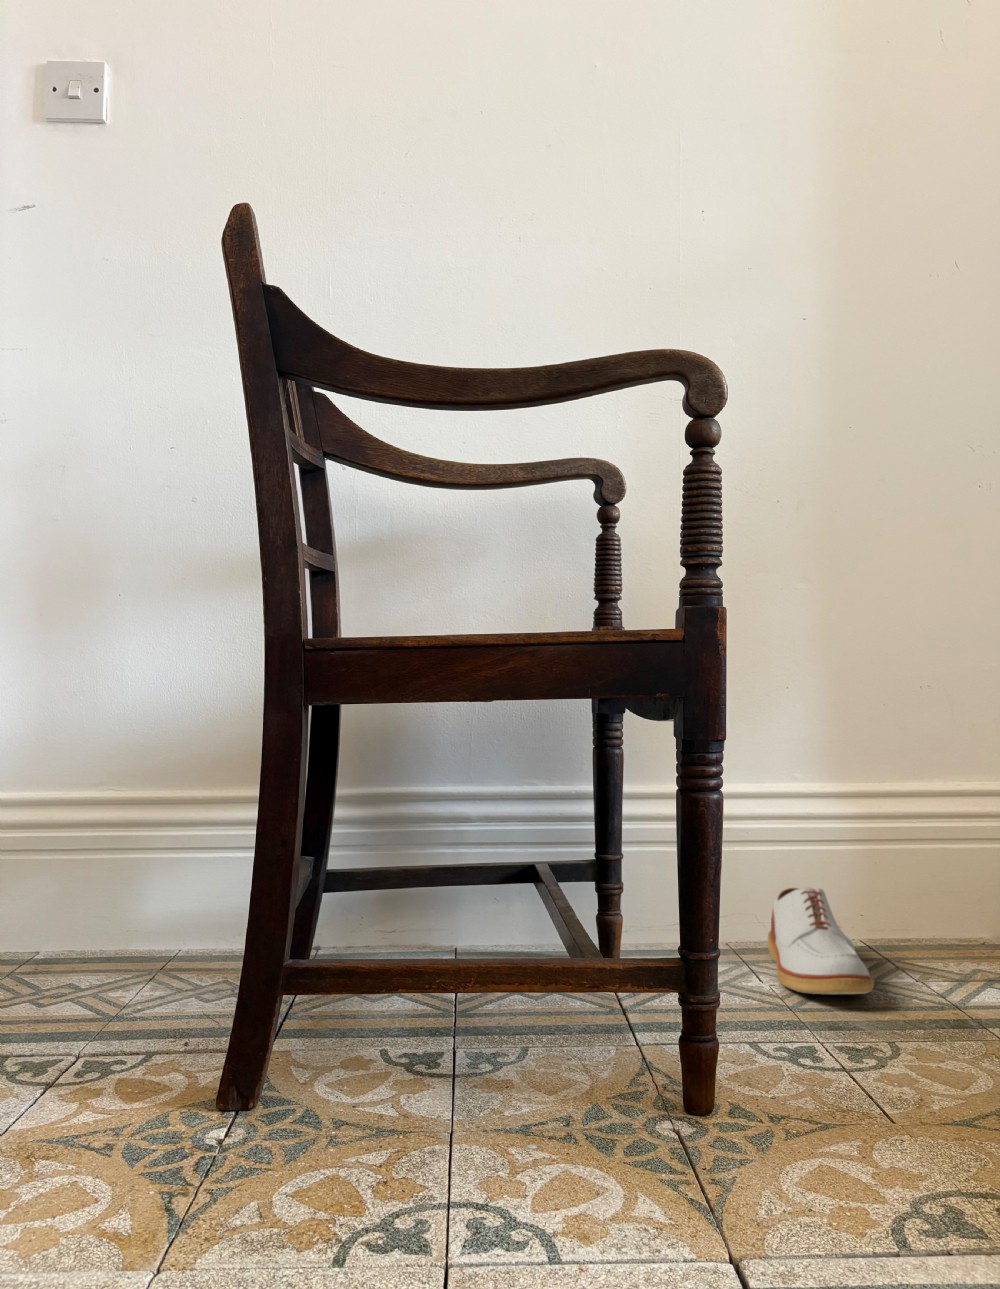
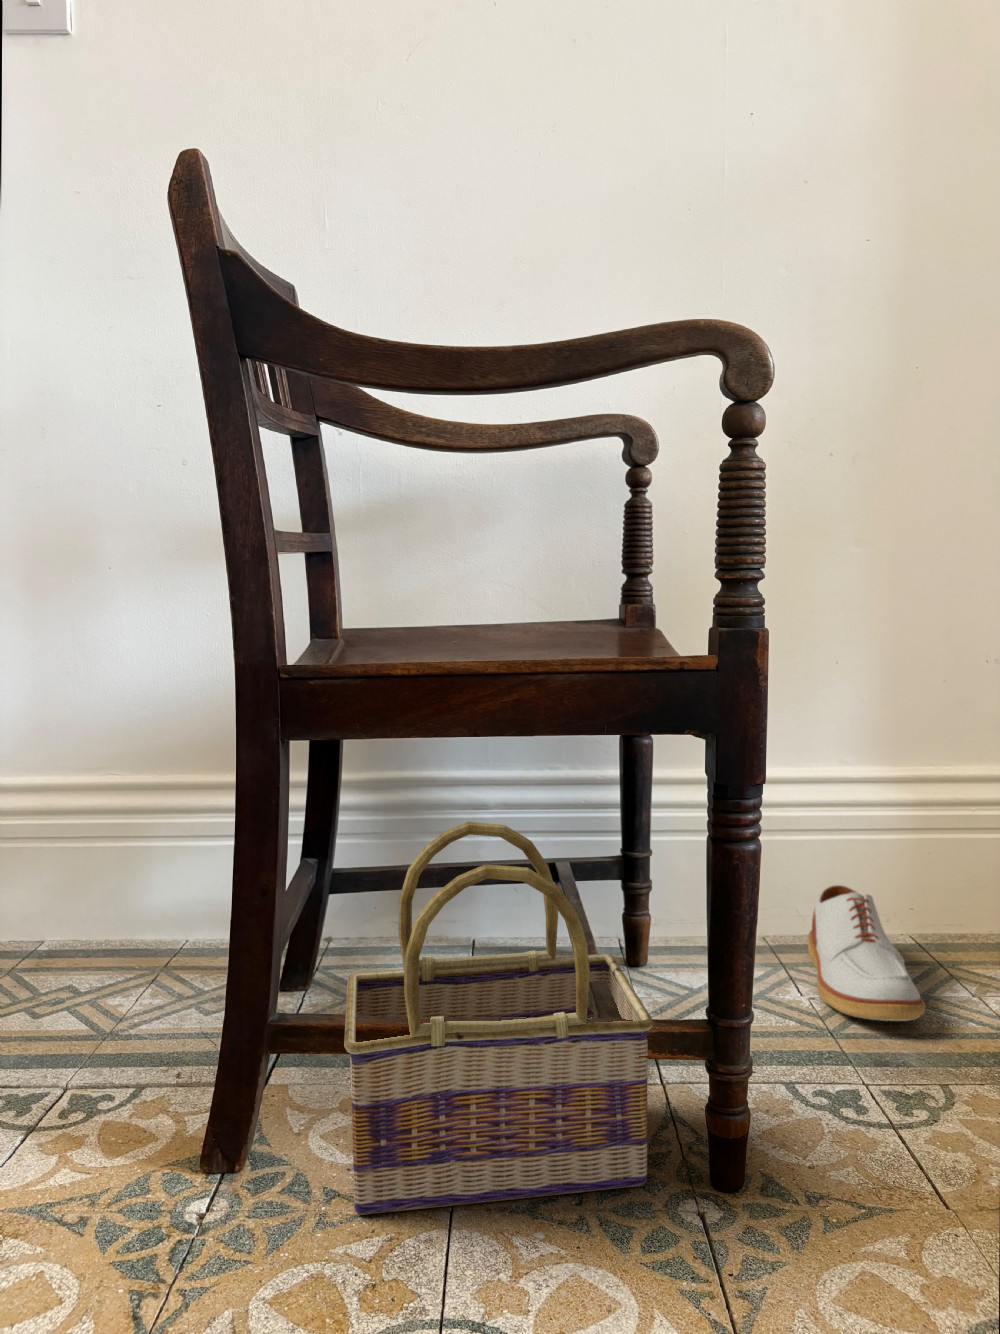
basket: none [354,791,631,1136] -> present [344,822,653,1215]

